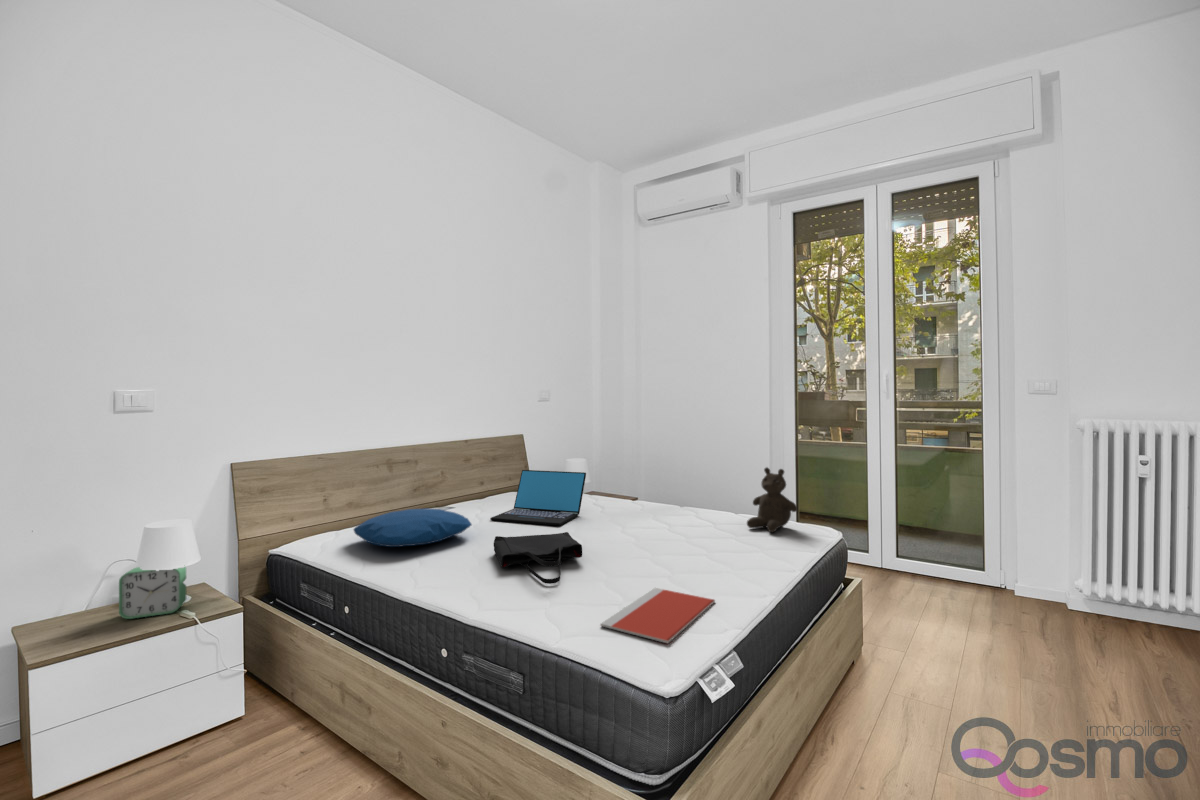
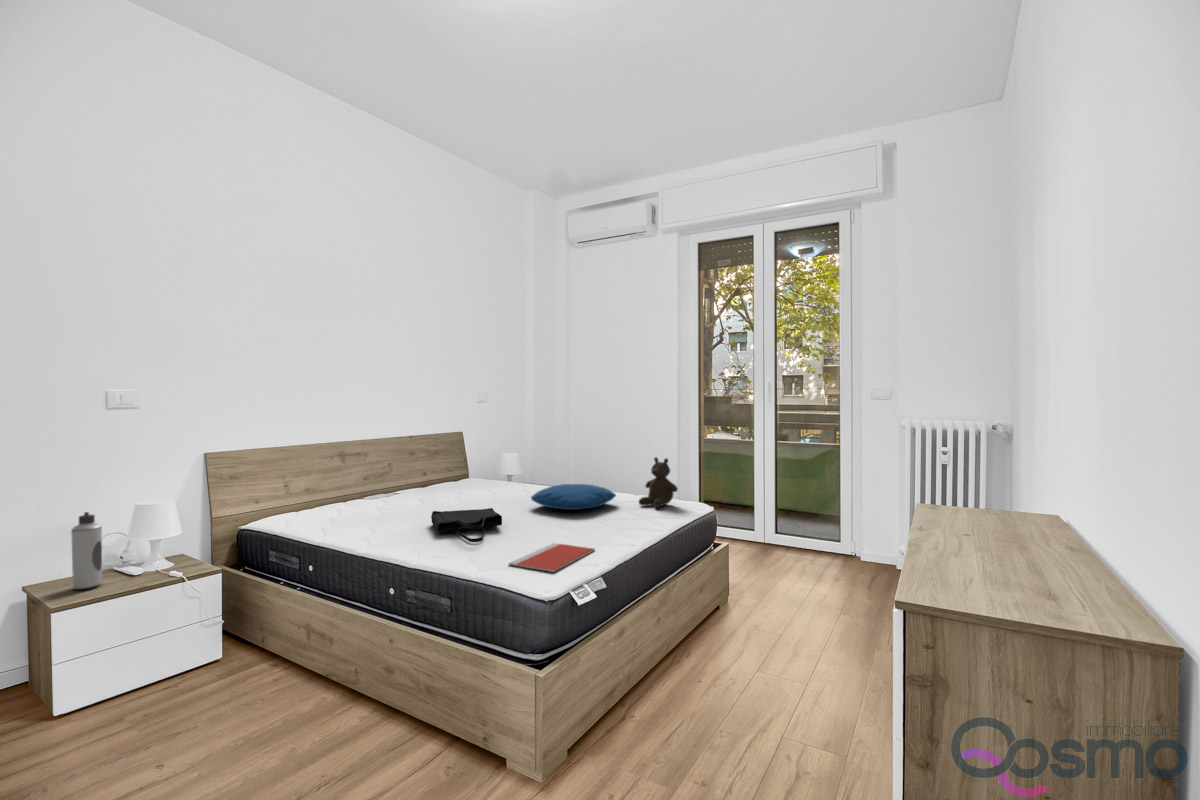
laptop: present [490,470,586,526] -> none [429,461,512,506]
pillow: present [354,509,472,547] -> present [531,484,616,510]
water bottle: none [57,539,96,636] -> present [71,512,102,590]
alarm clock: present [119,567,187,619] -> none [119,534,173,578]

